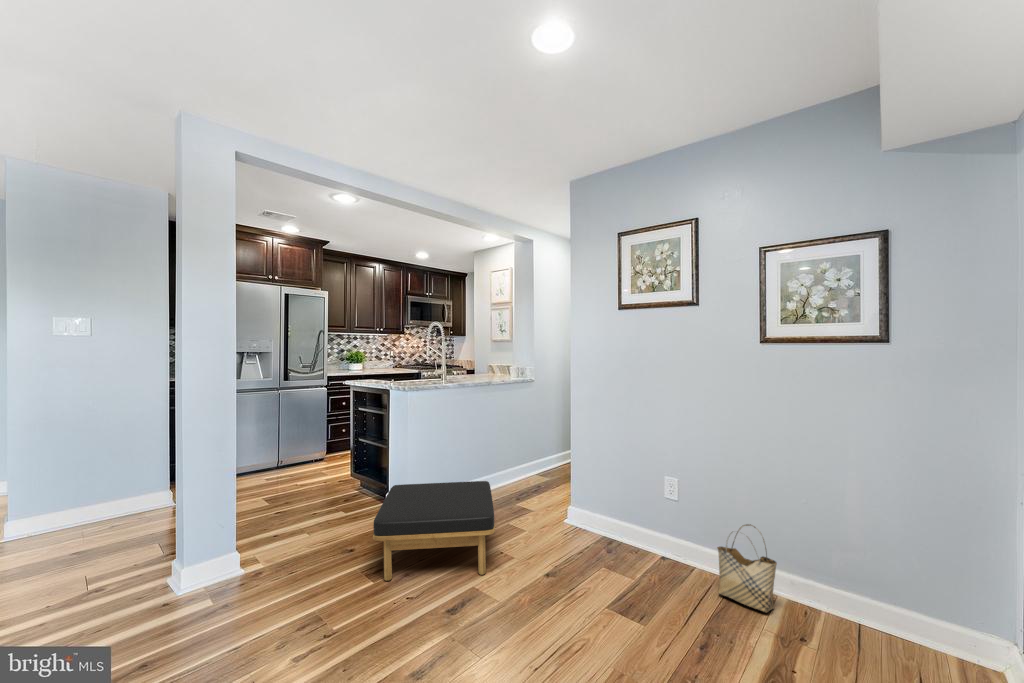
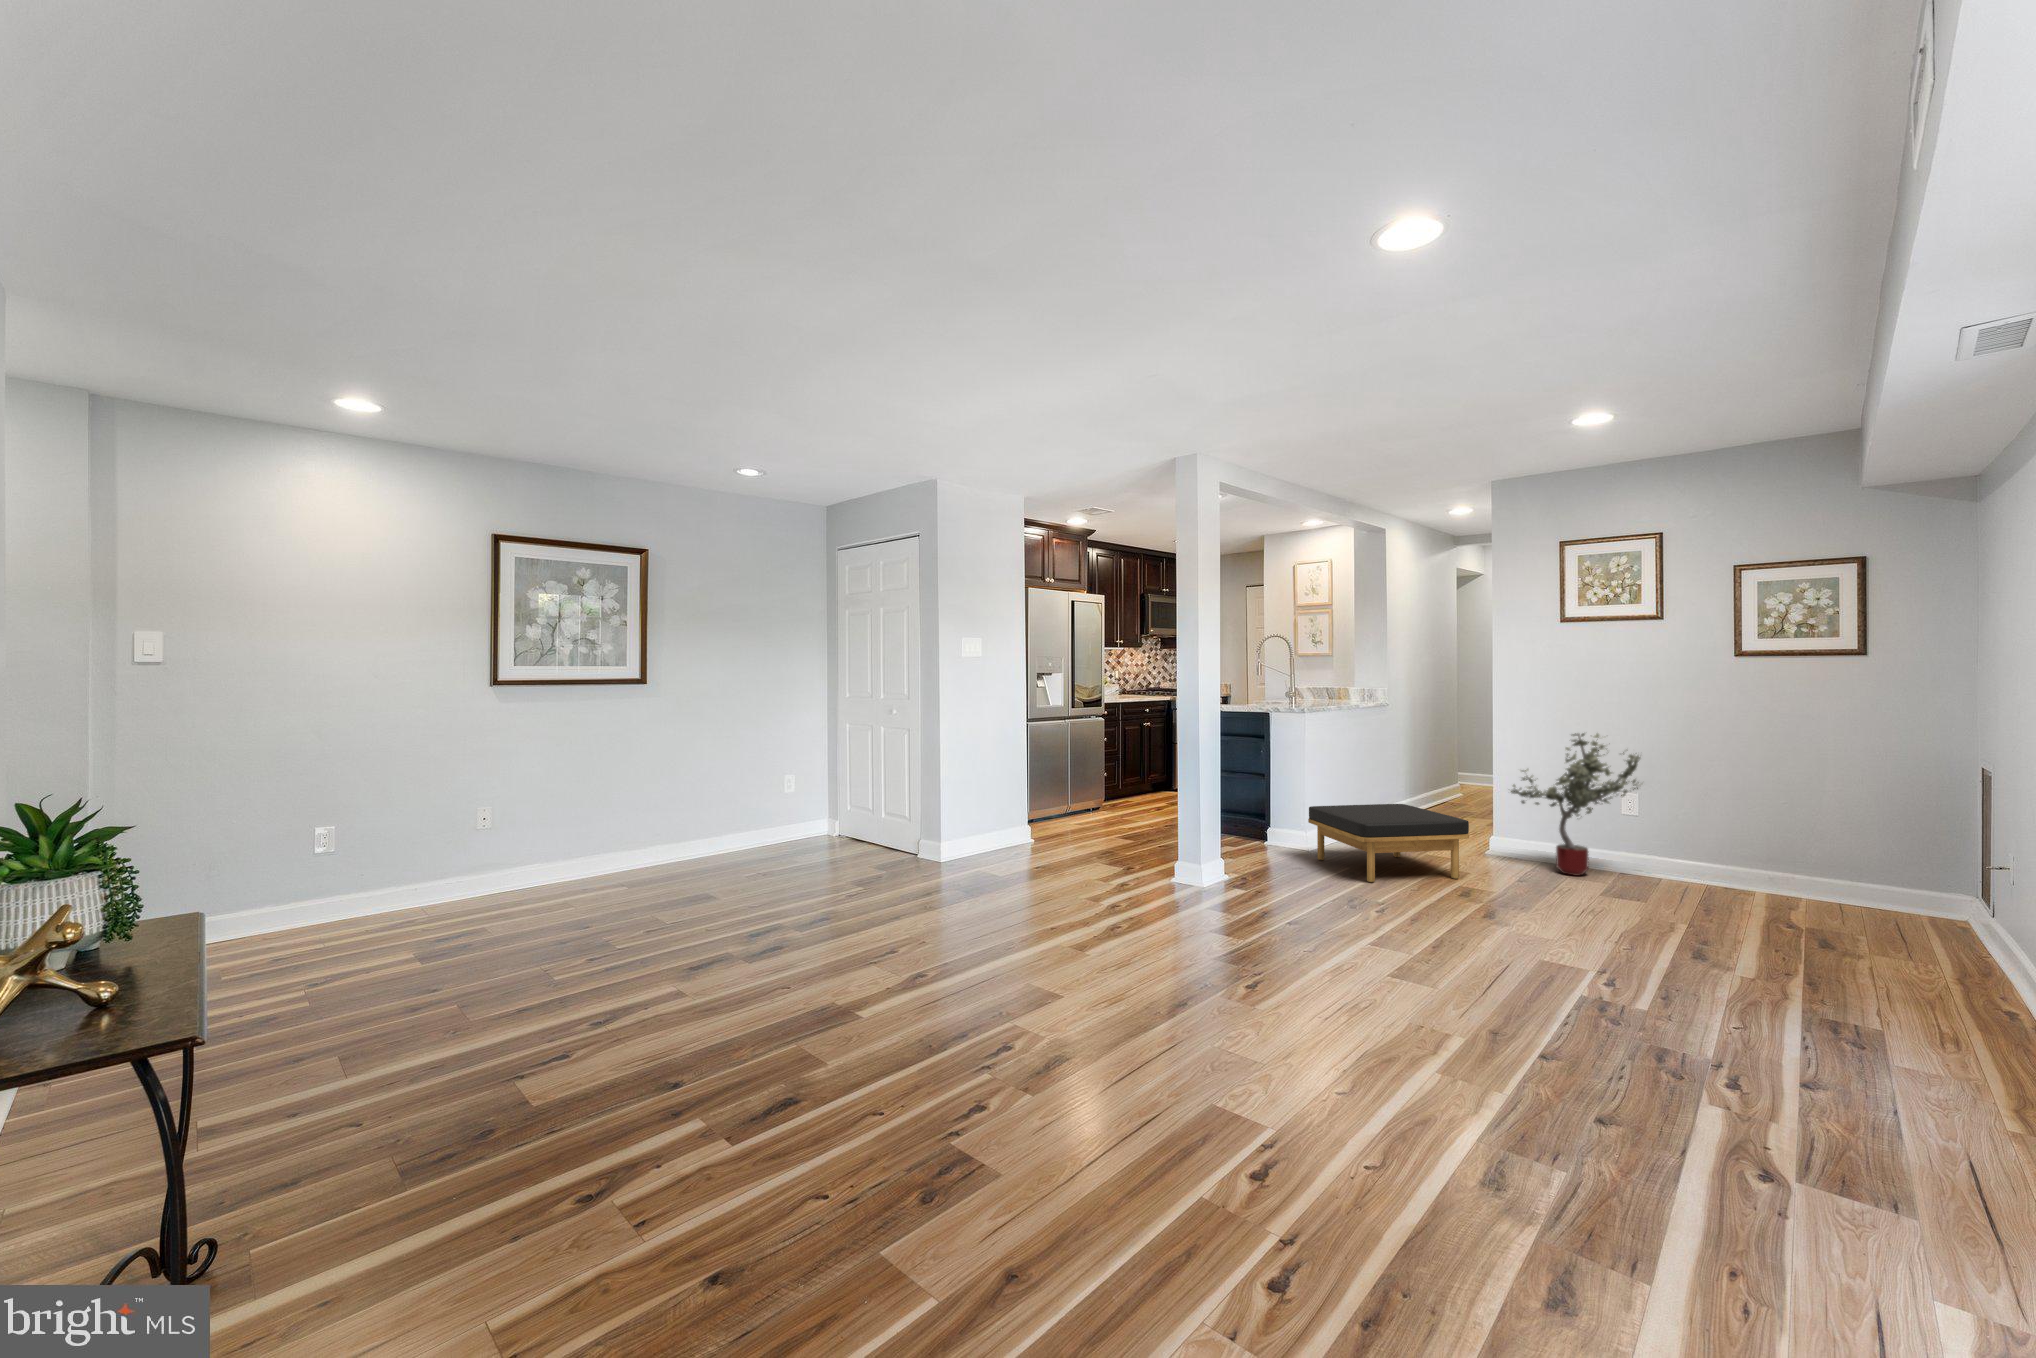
potted tree: none [566,422,666,571] -> present [1511,733,1640,876]
woven basket: present [717,524,777,612] -> none [1692,821,1757,891]

